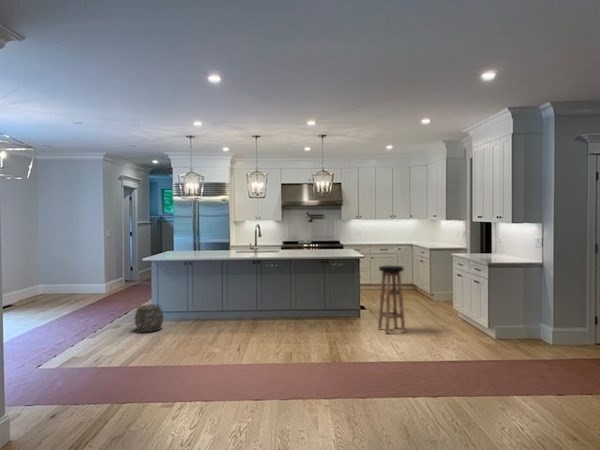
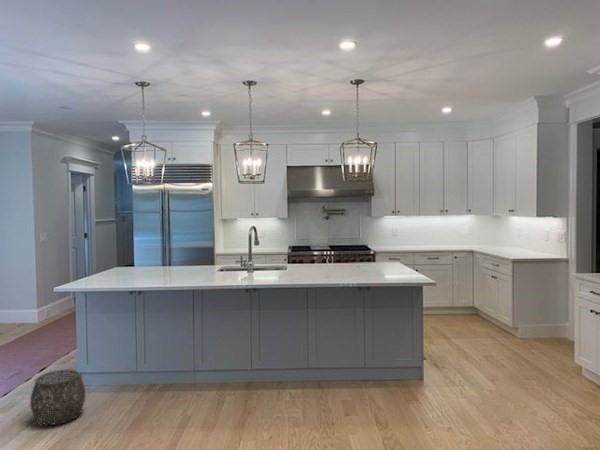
bar stool: present [378,266,405,334] -> none [467,302,524,434]

